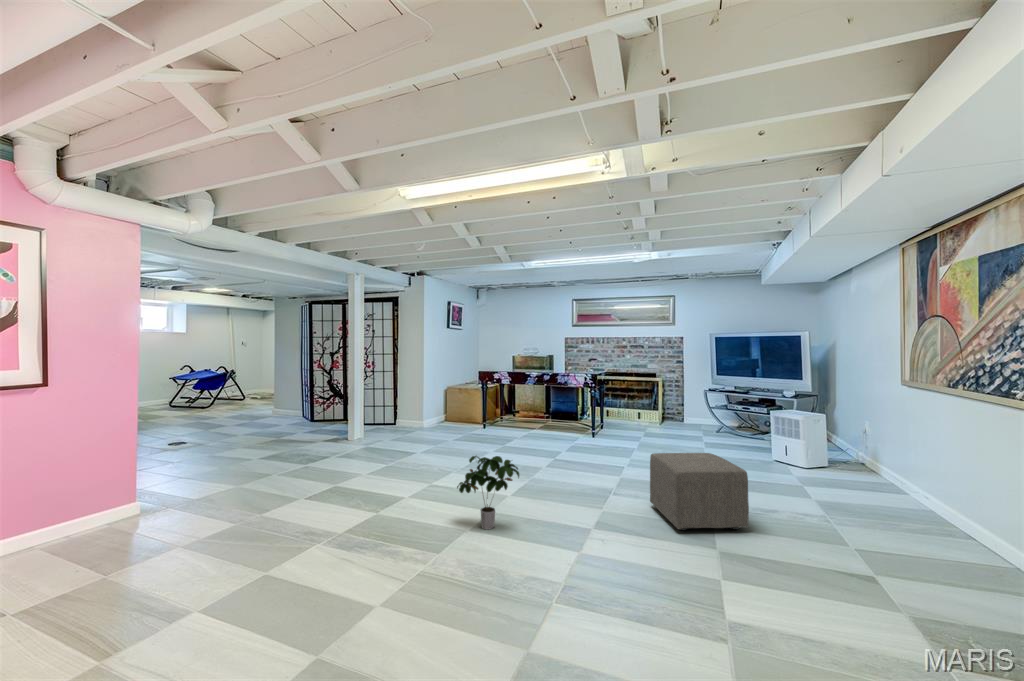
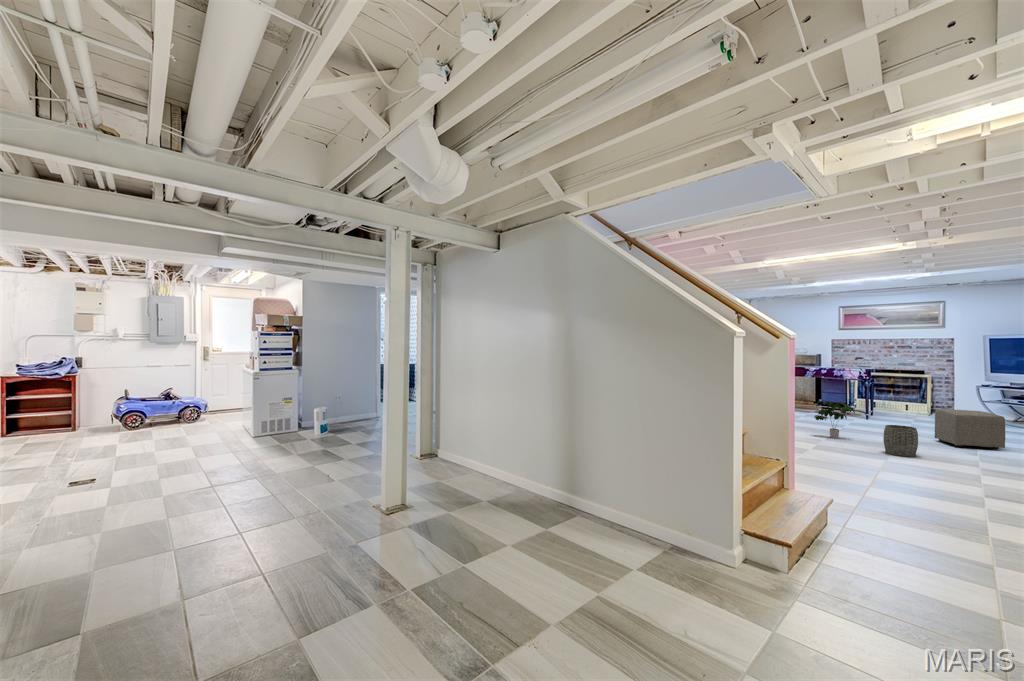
woven basket: none [534,528,598,624] -> present [884,425,918,457]

